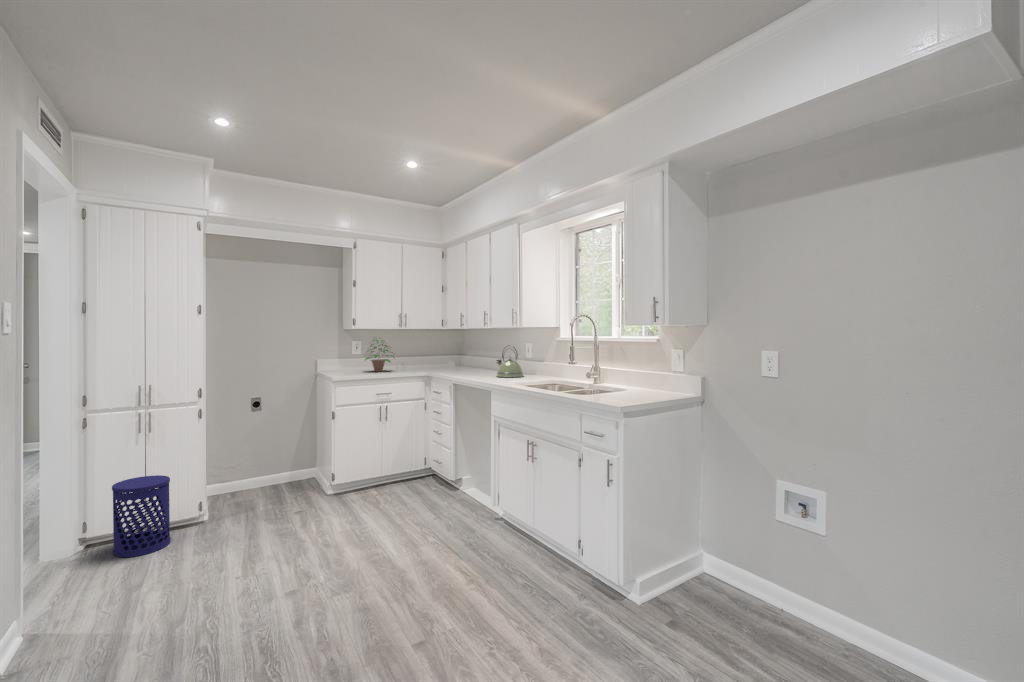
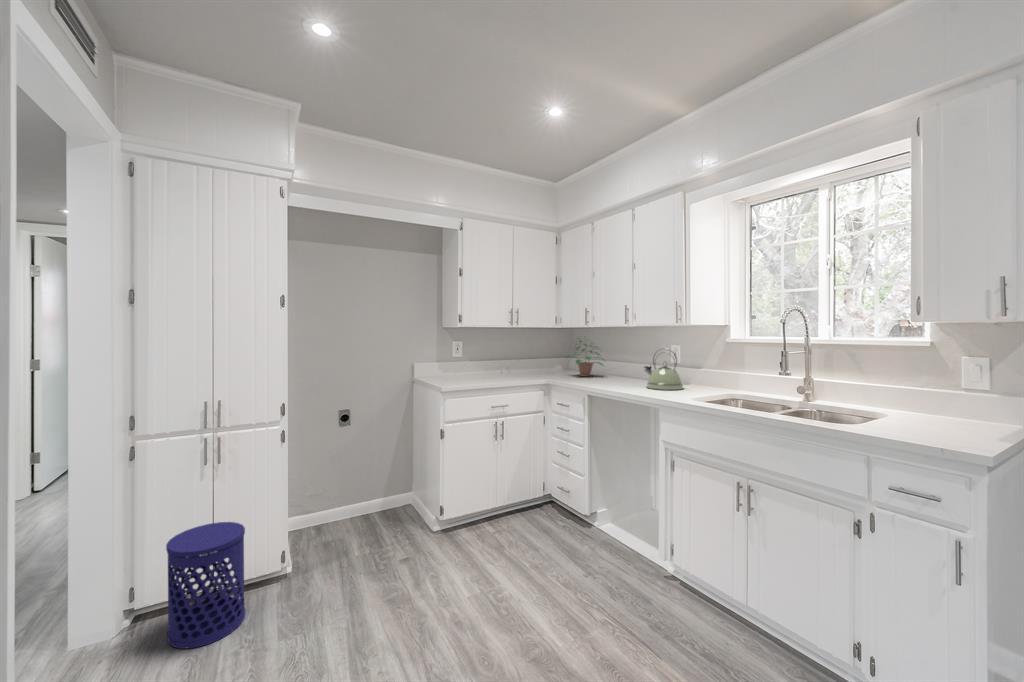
potted plant: present [365,339,394,372] -> present [568,339,603,377]

